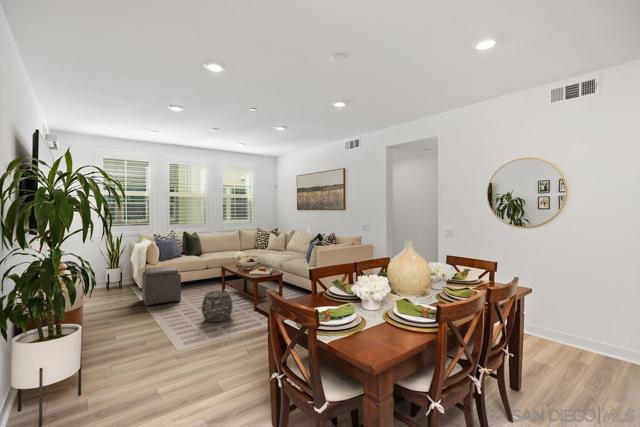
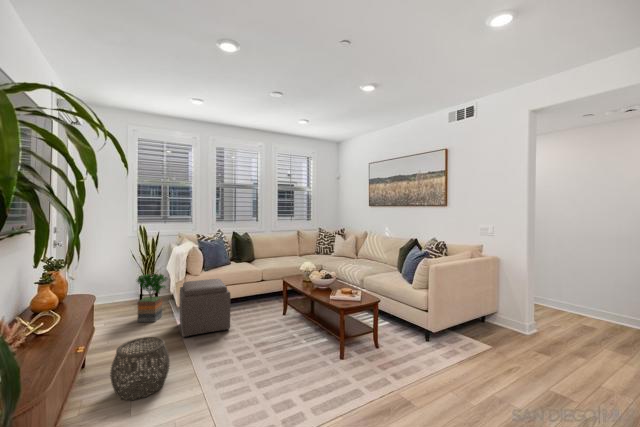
potted tree: none [106,264,133,300] -> present [137,274,167,322]
woven basket: present [202,290,233,322] -> present [110,337,170,400]

